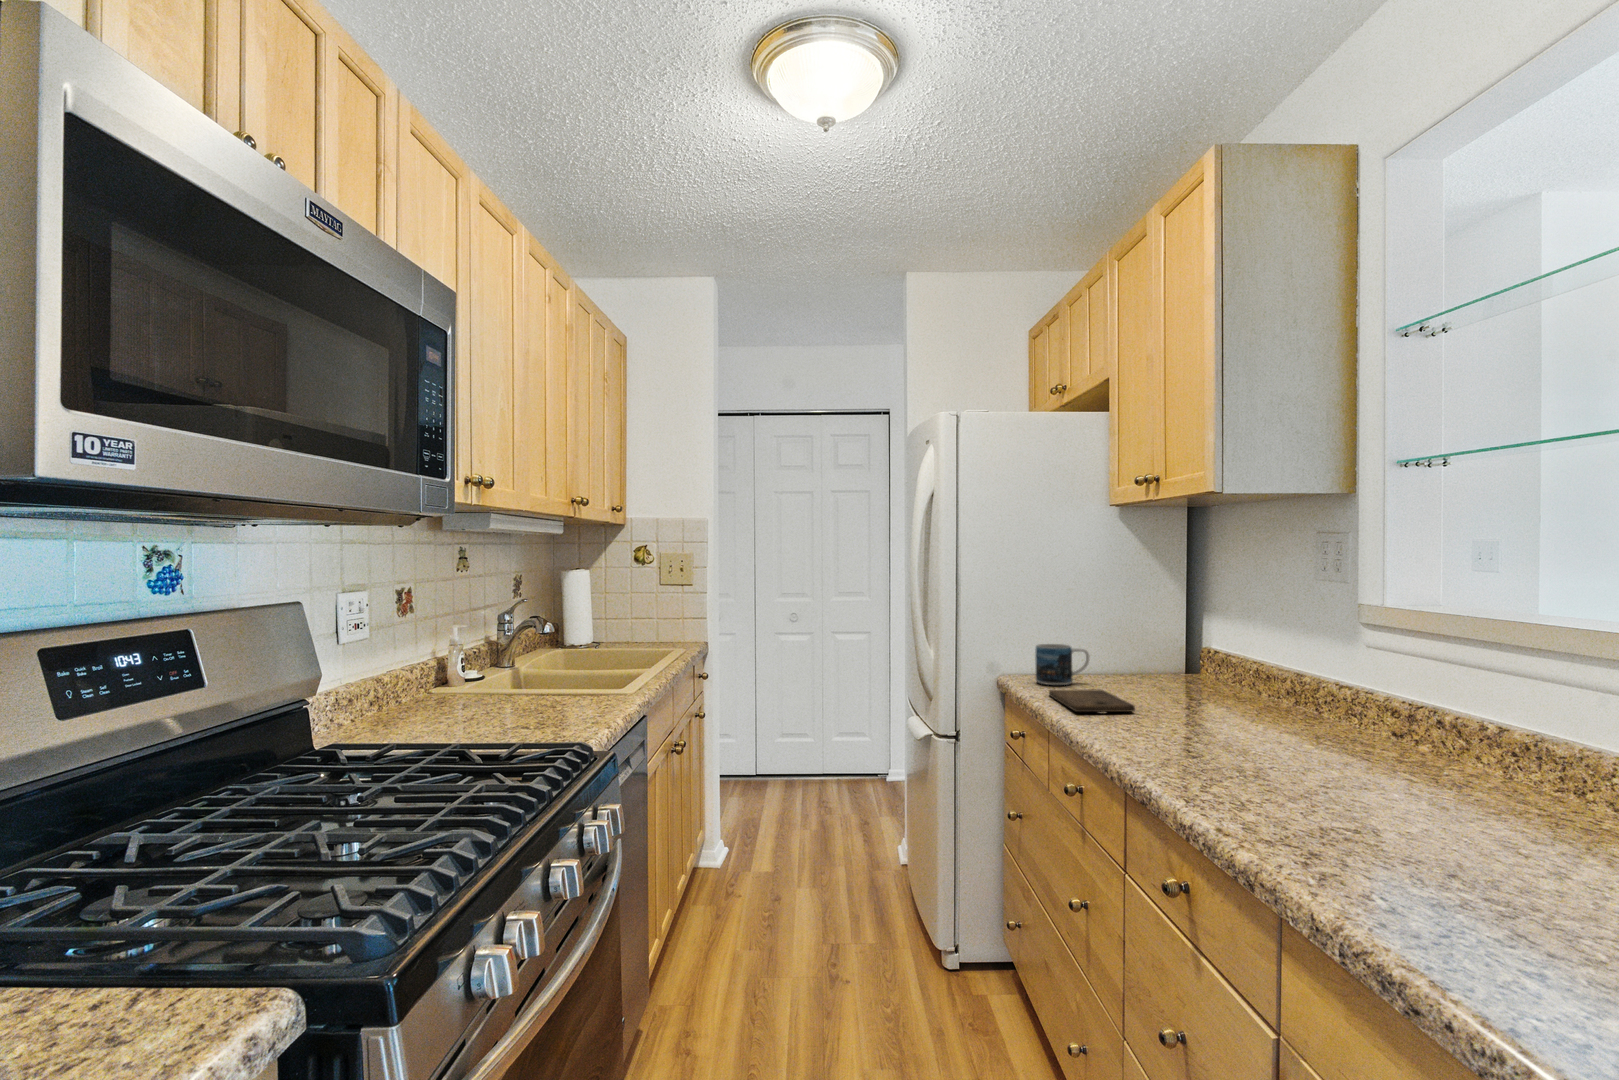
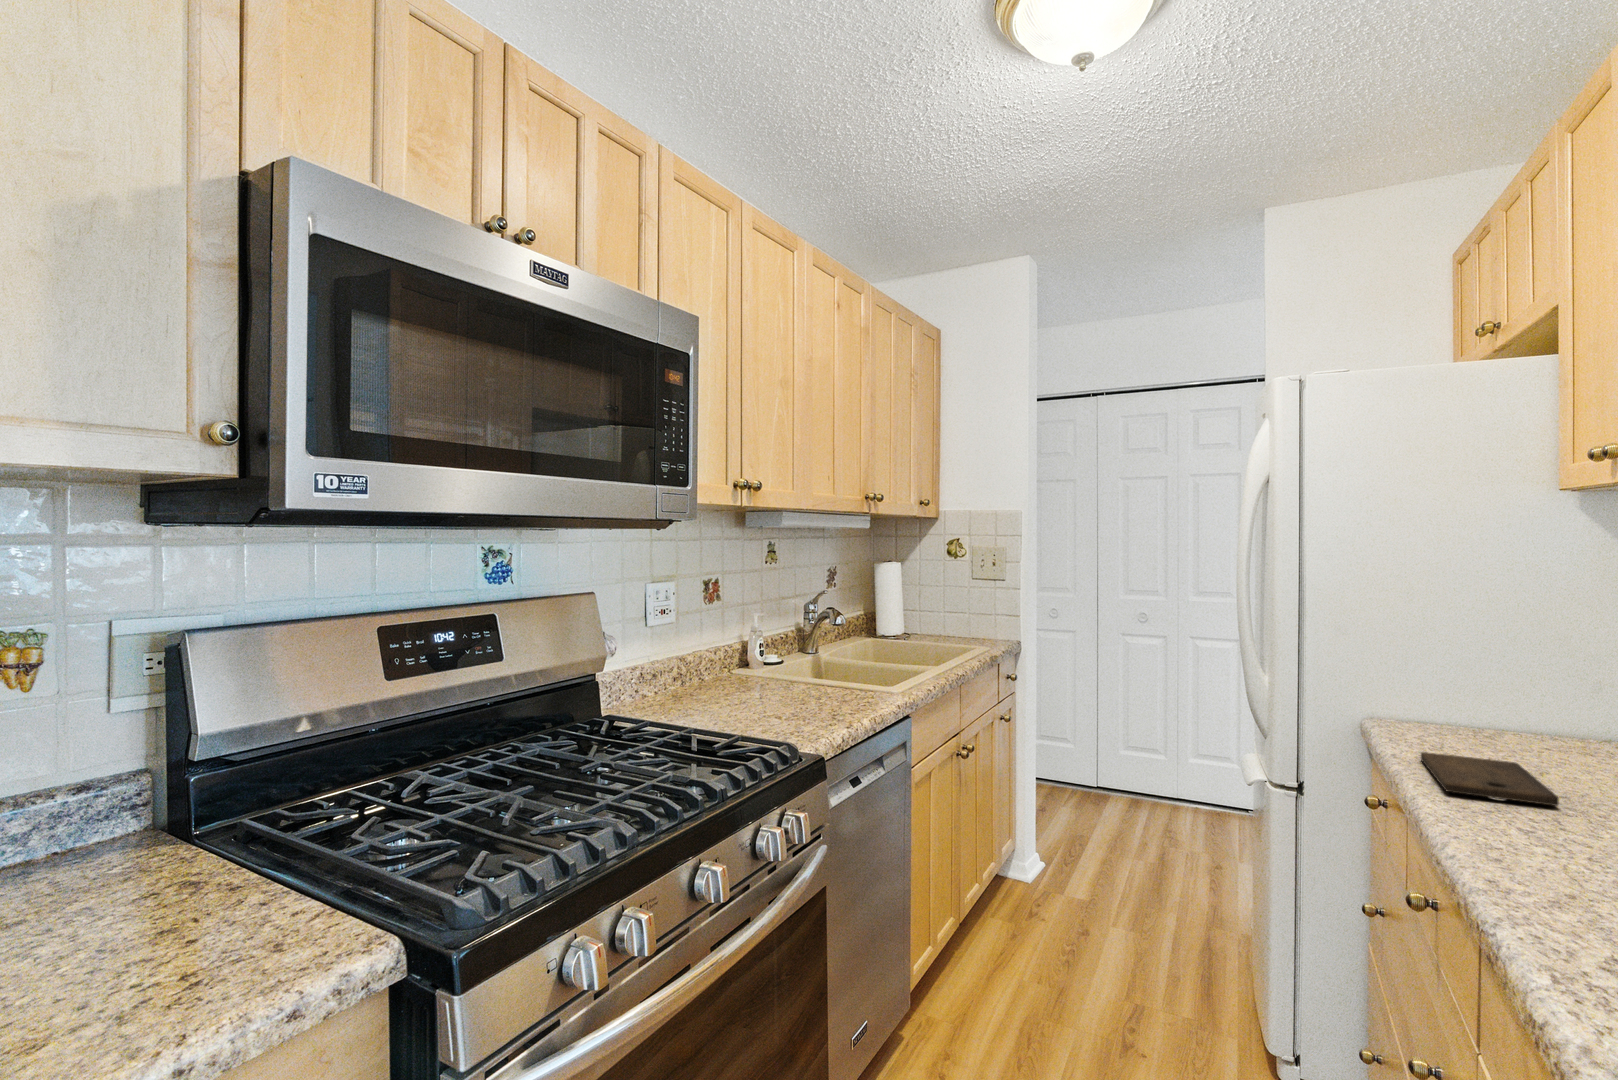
mug: present [1035,644,1090,685] -> none [1413,686,1508,747]

